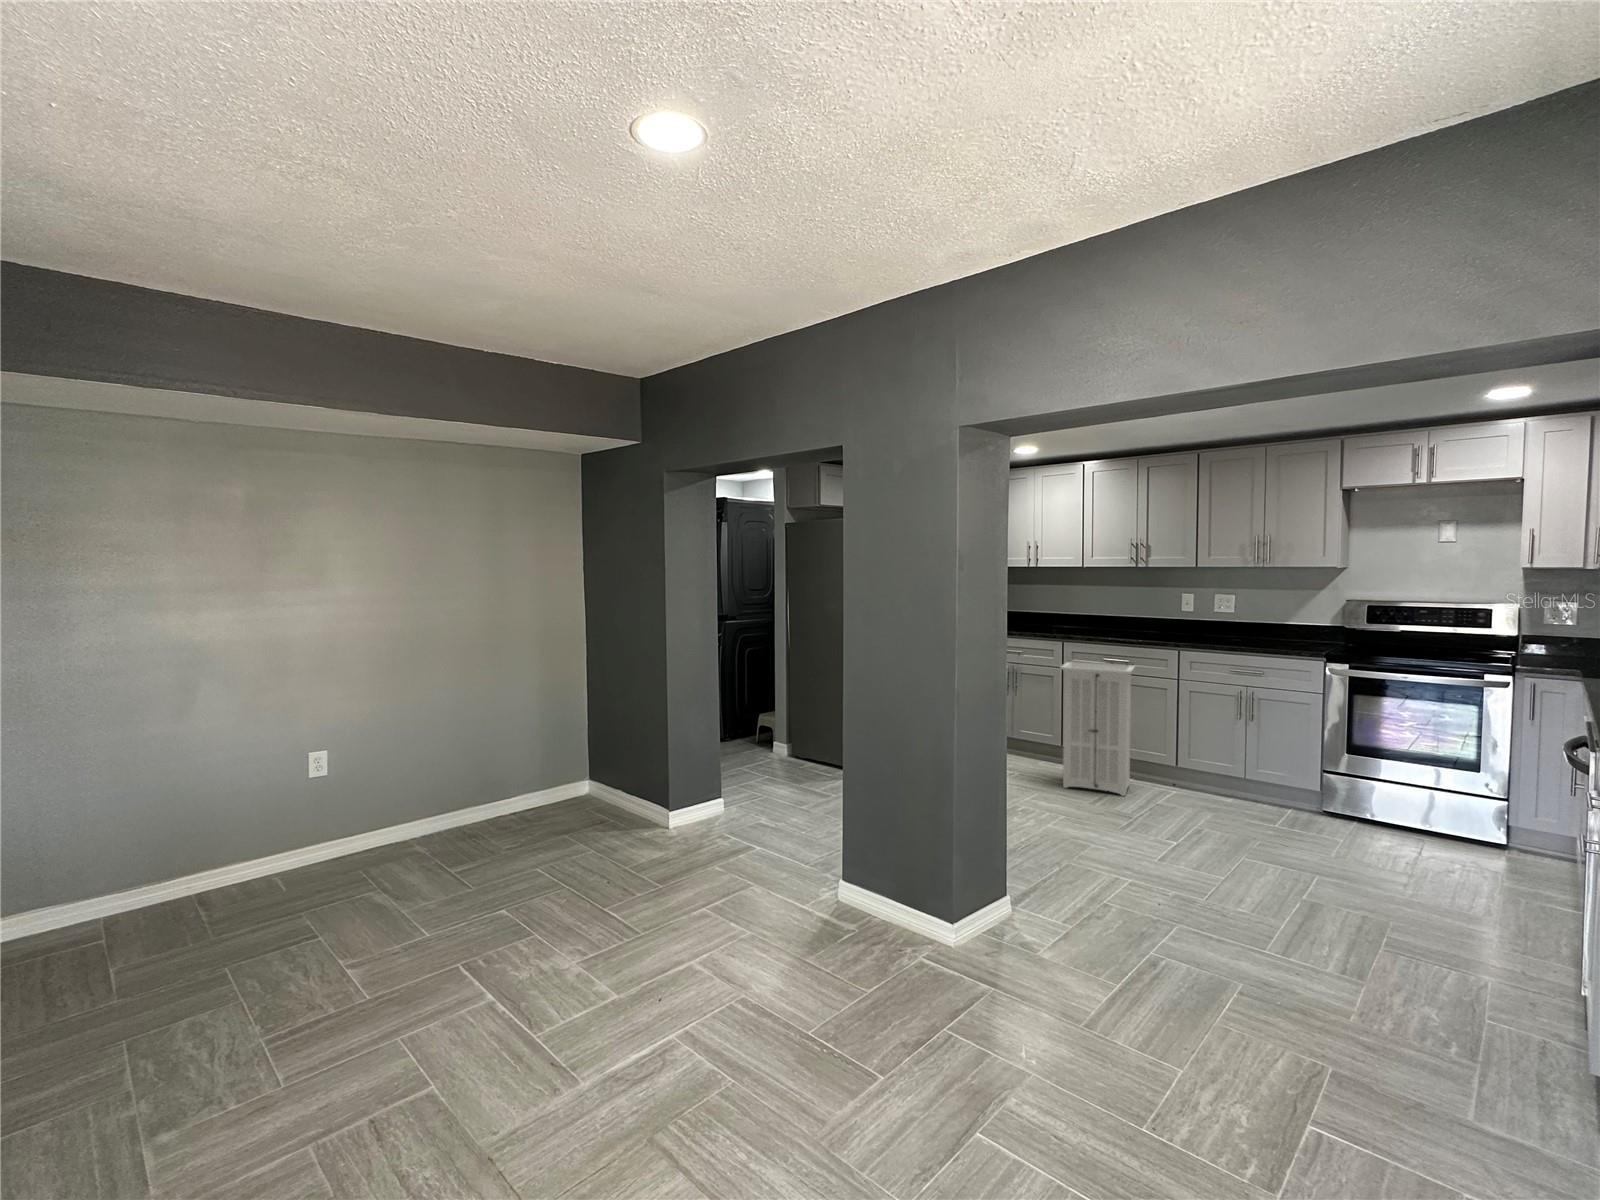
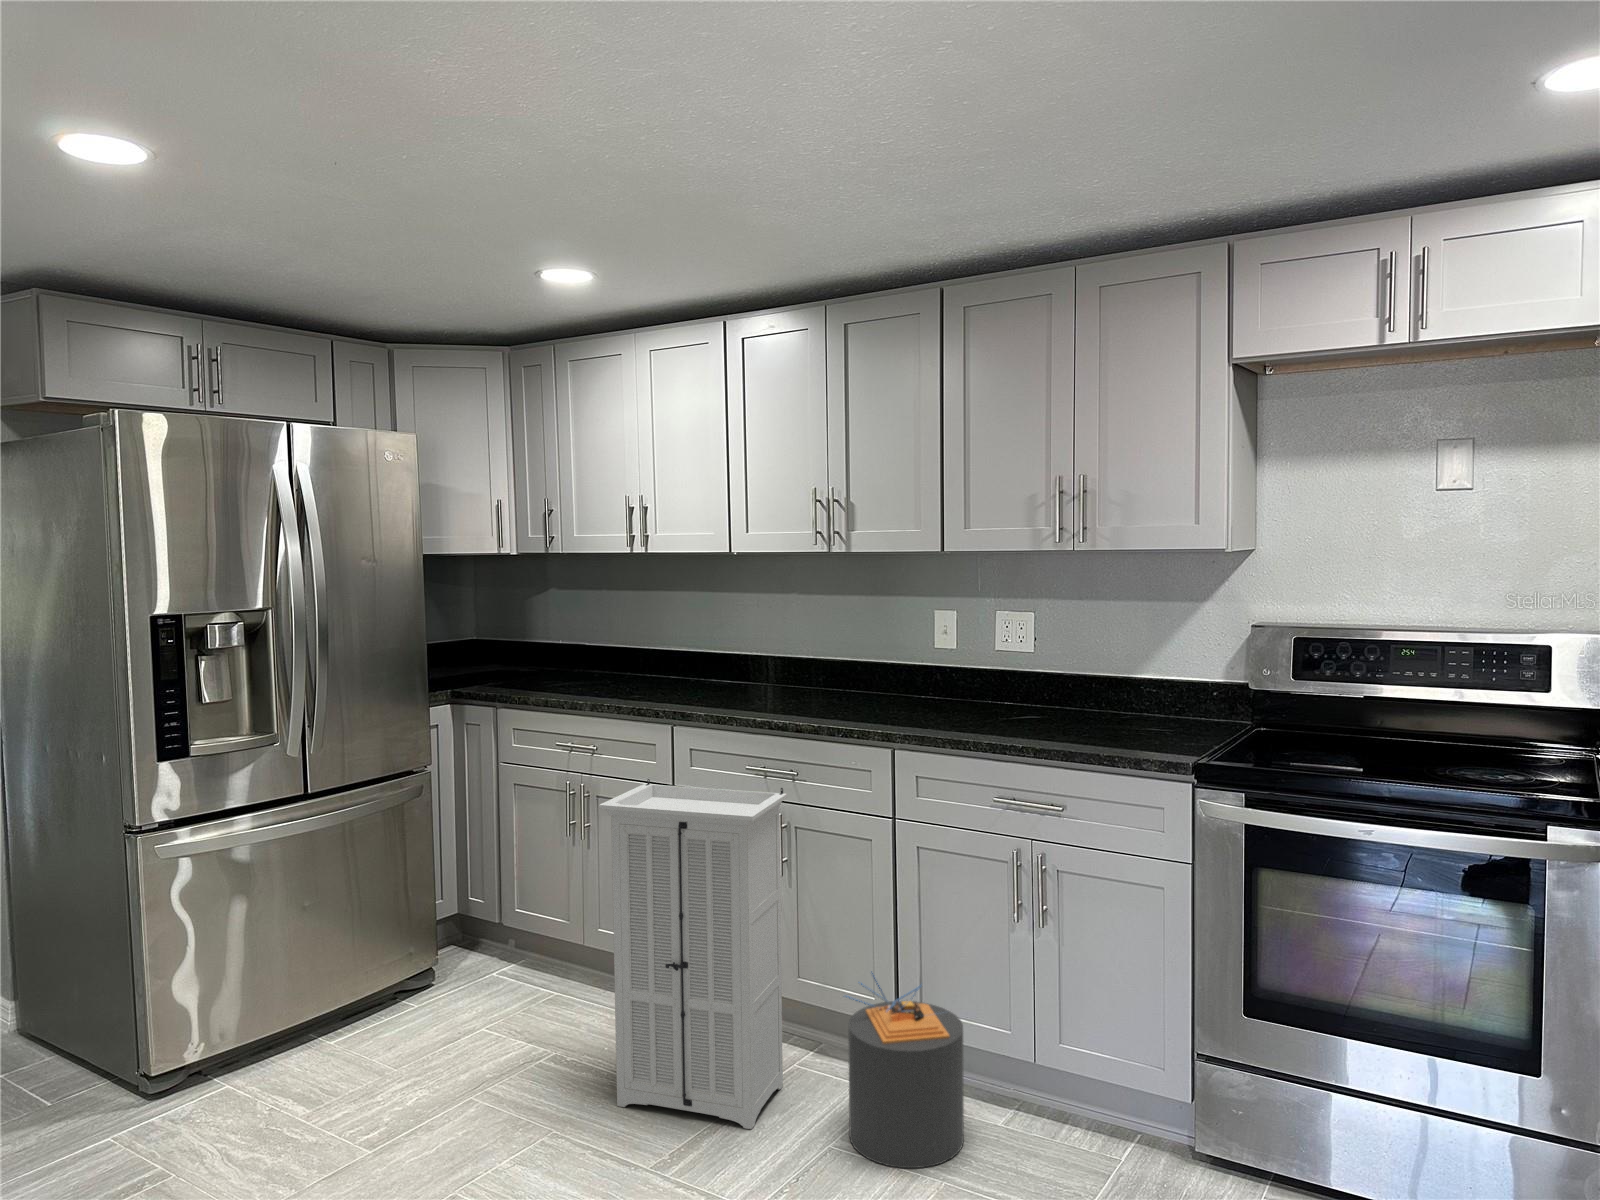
trash can: none [1164,734,1220,809] -> present [846,971,964,1168]

